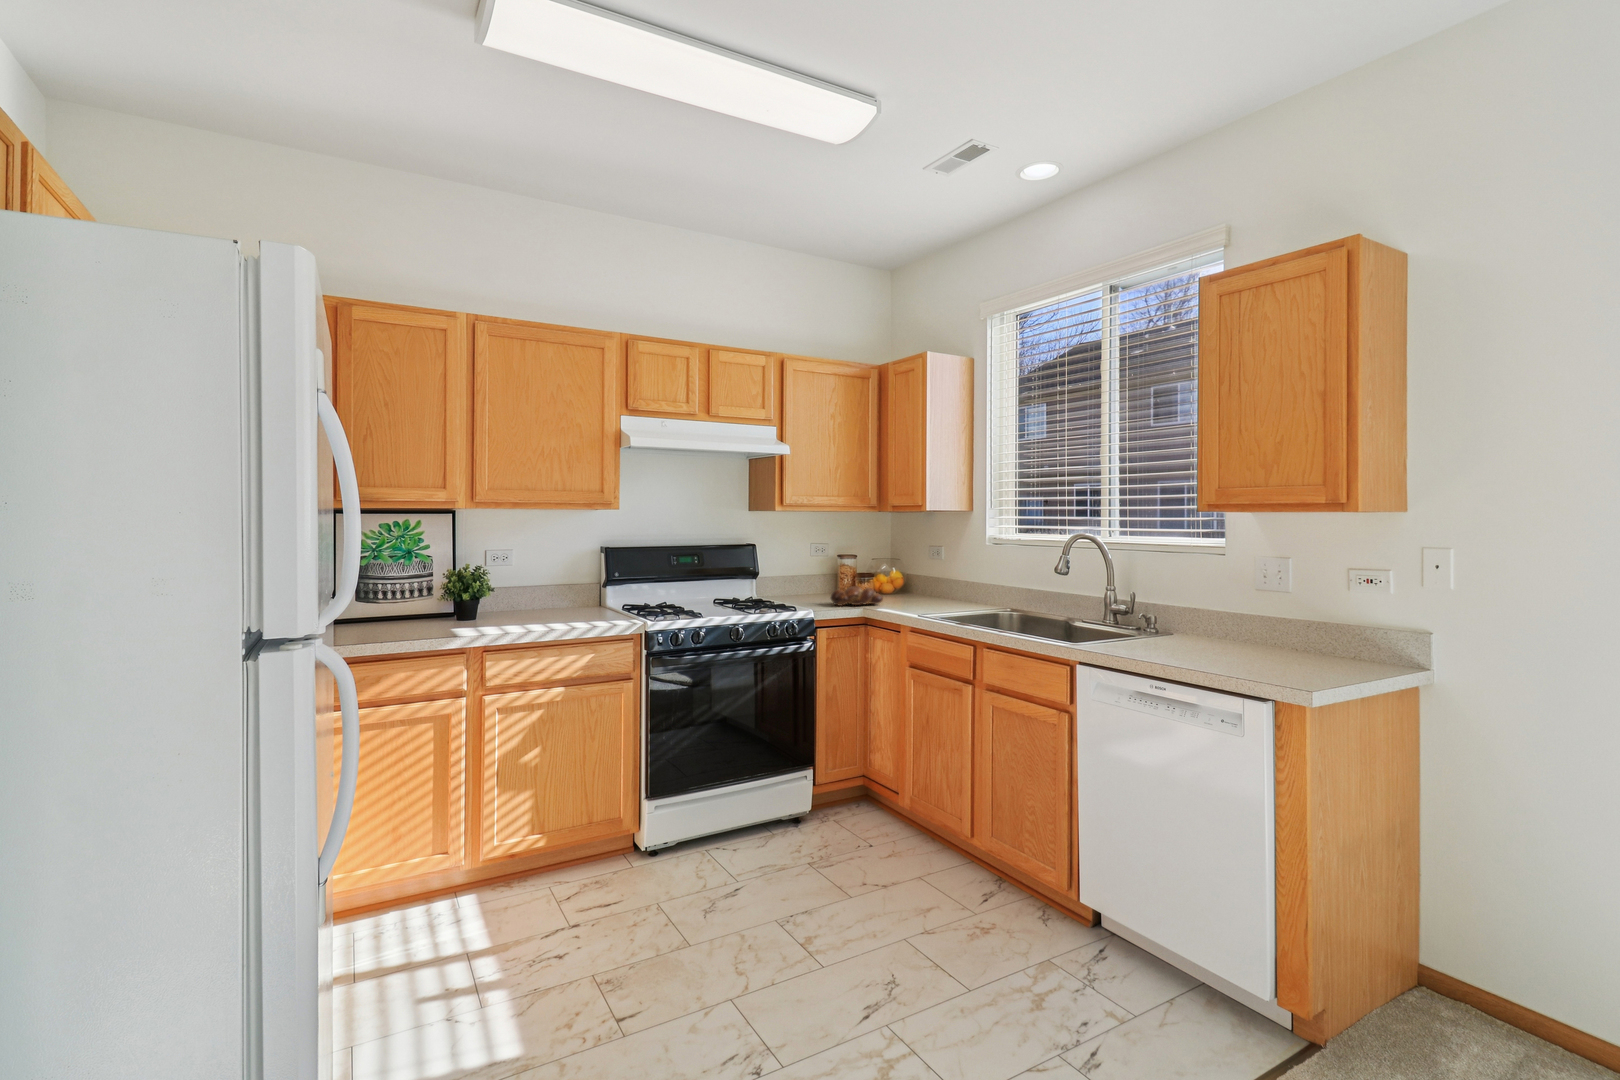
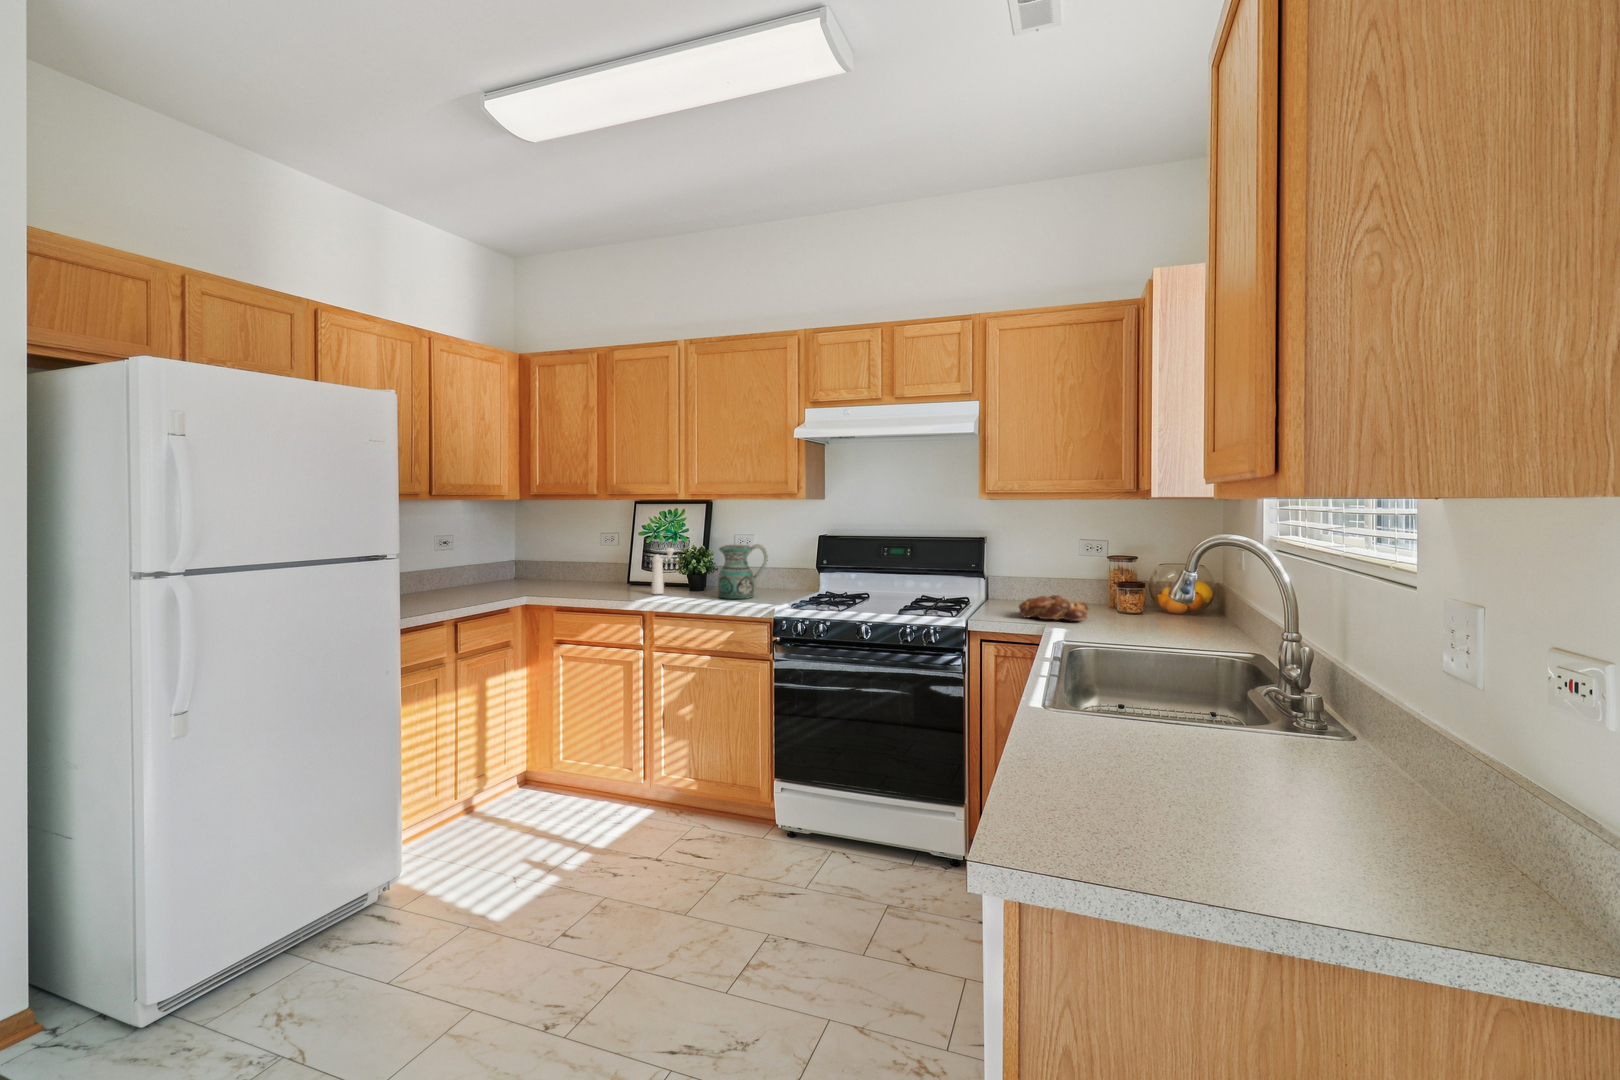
ceramic pitcher: none [520,559,572,622] -> present [718,544,768,599]
pepper mill: none [420,569,438,629] -> present [652,548,674,594]

